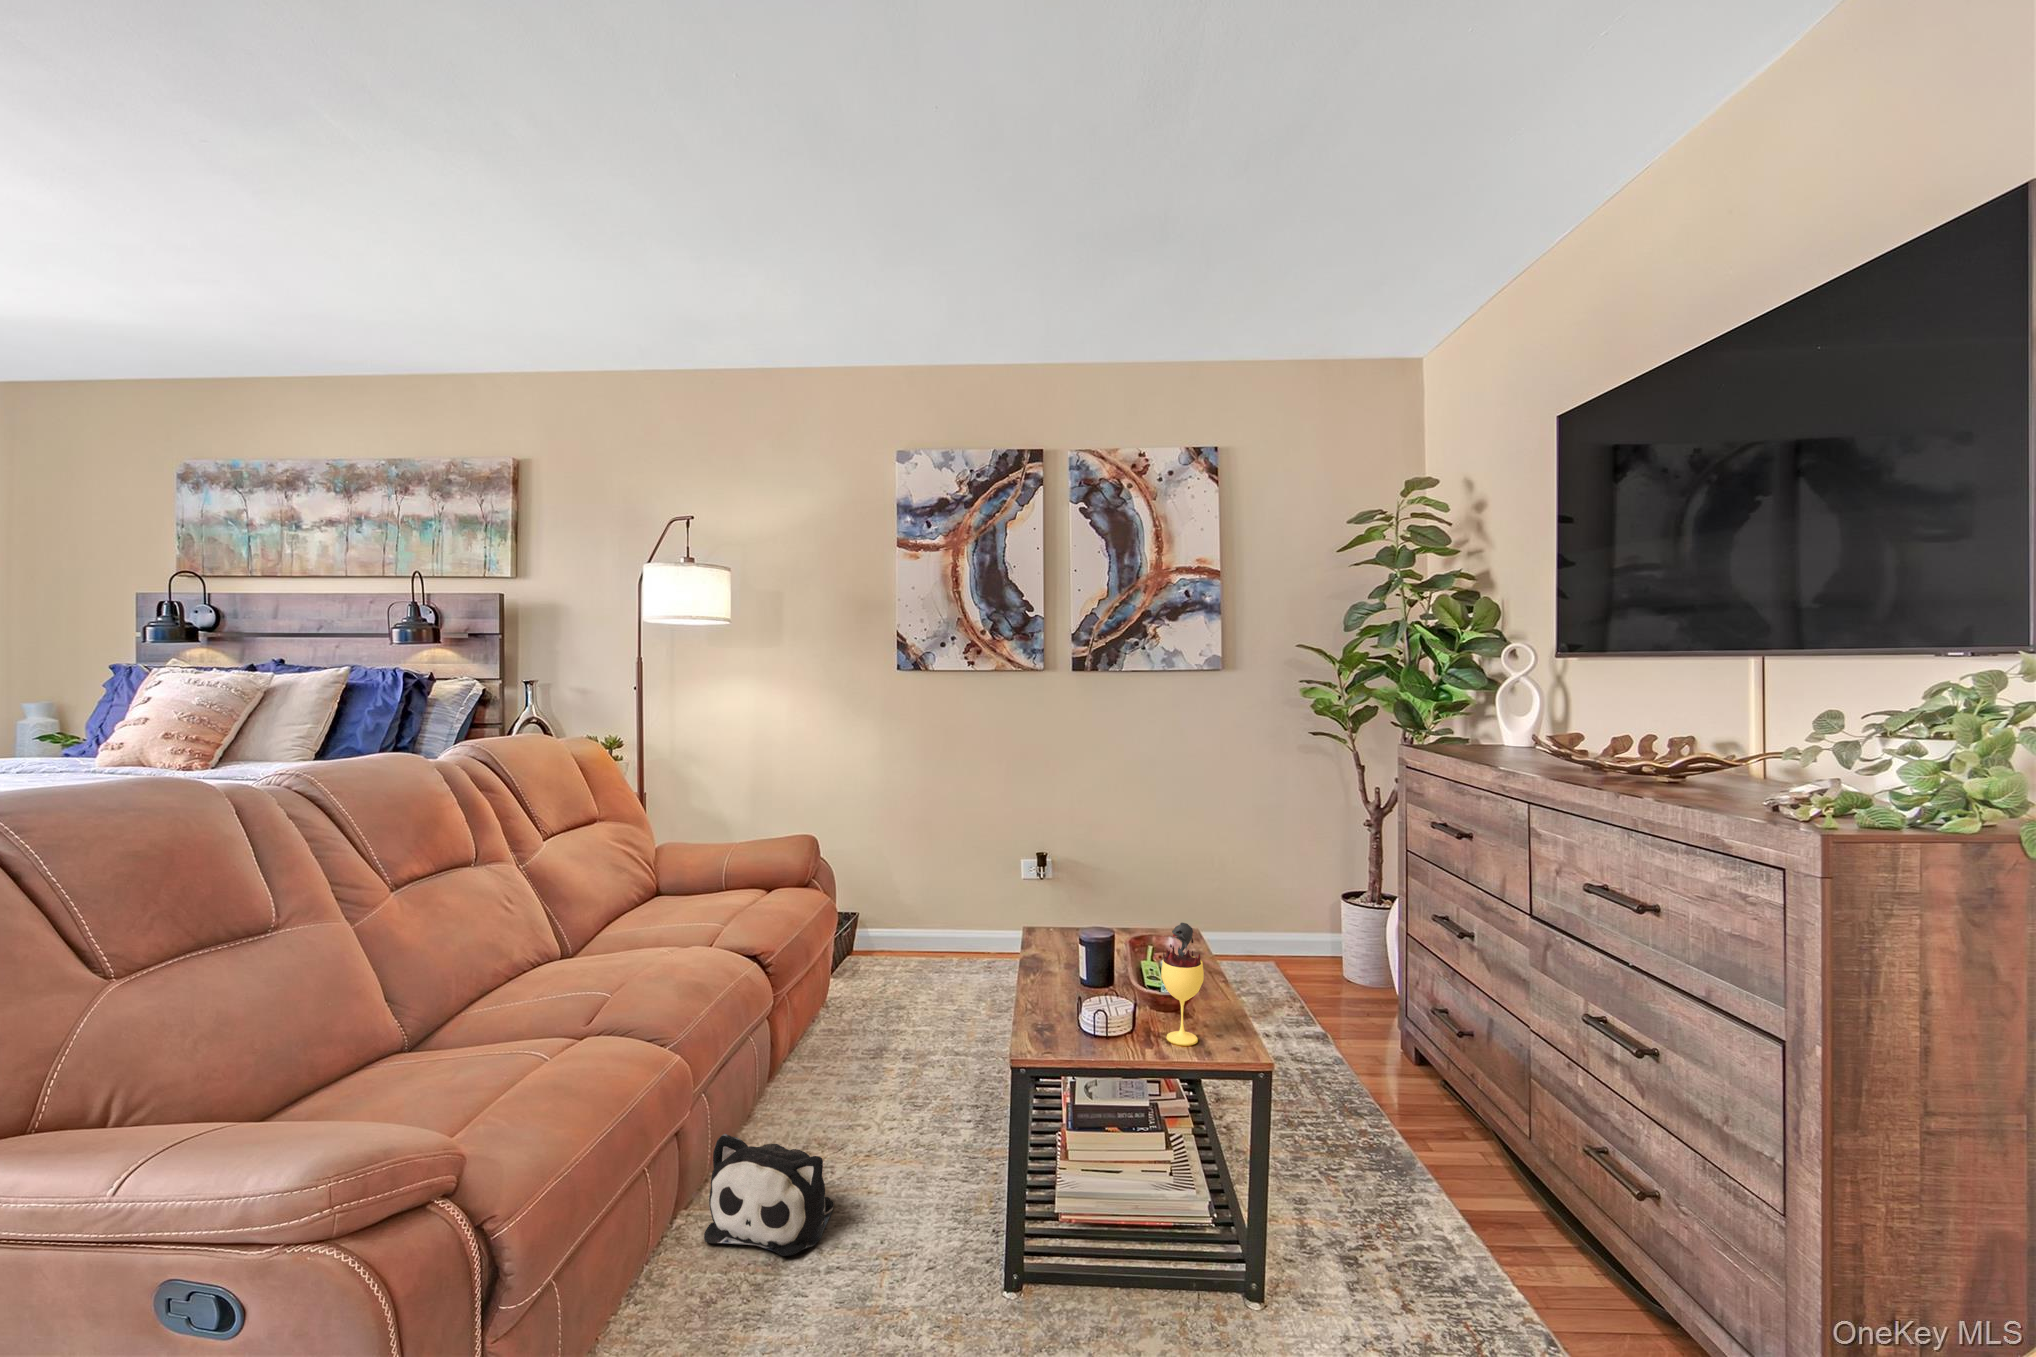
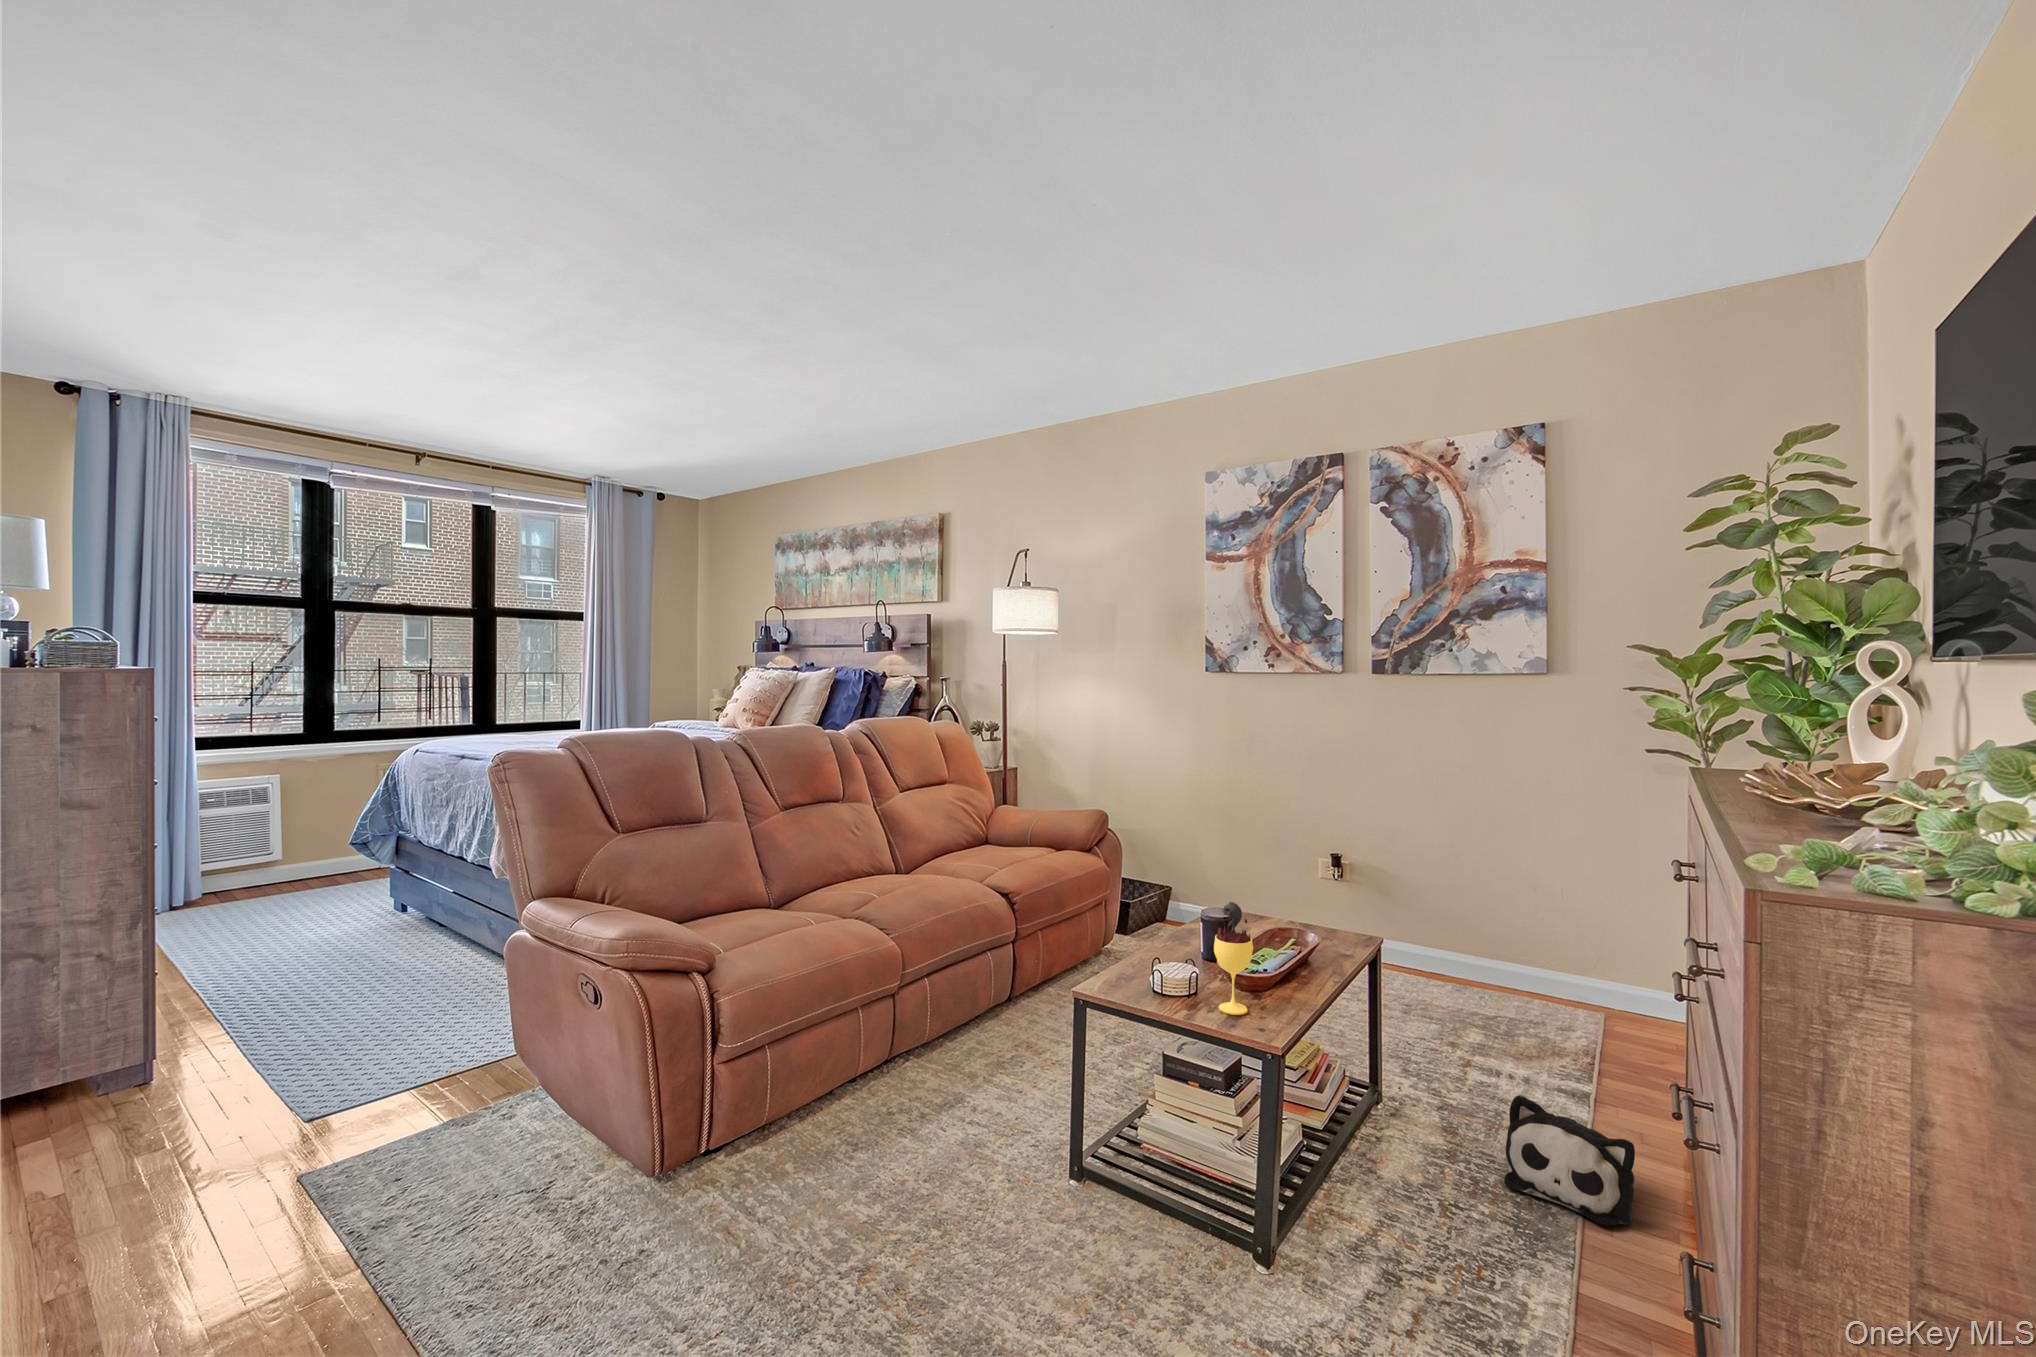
plush toy: present [704,1134,834,1256] -> present [1504,1095,1635,1226]

